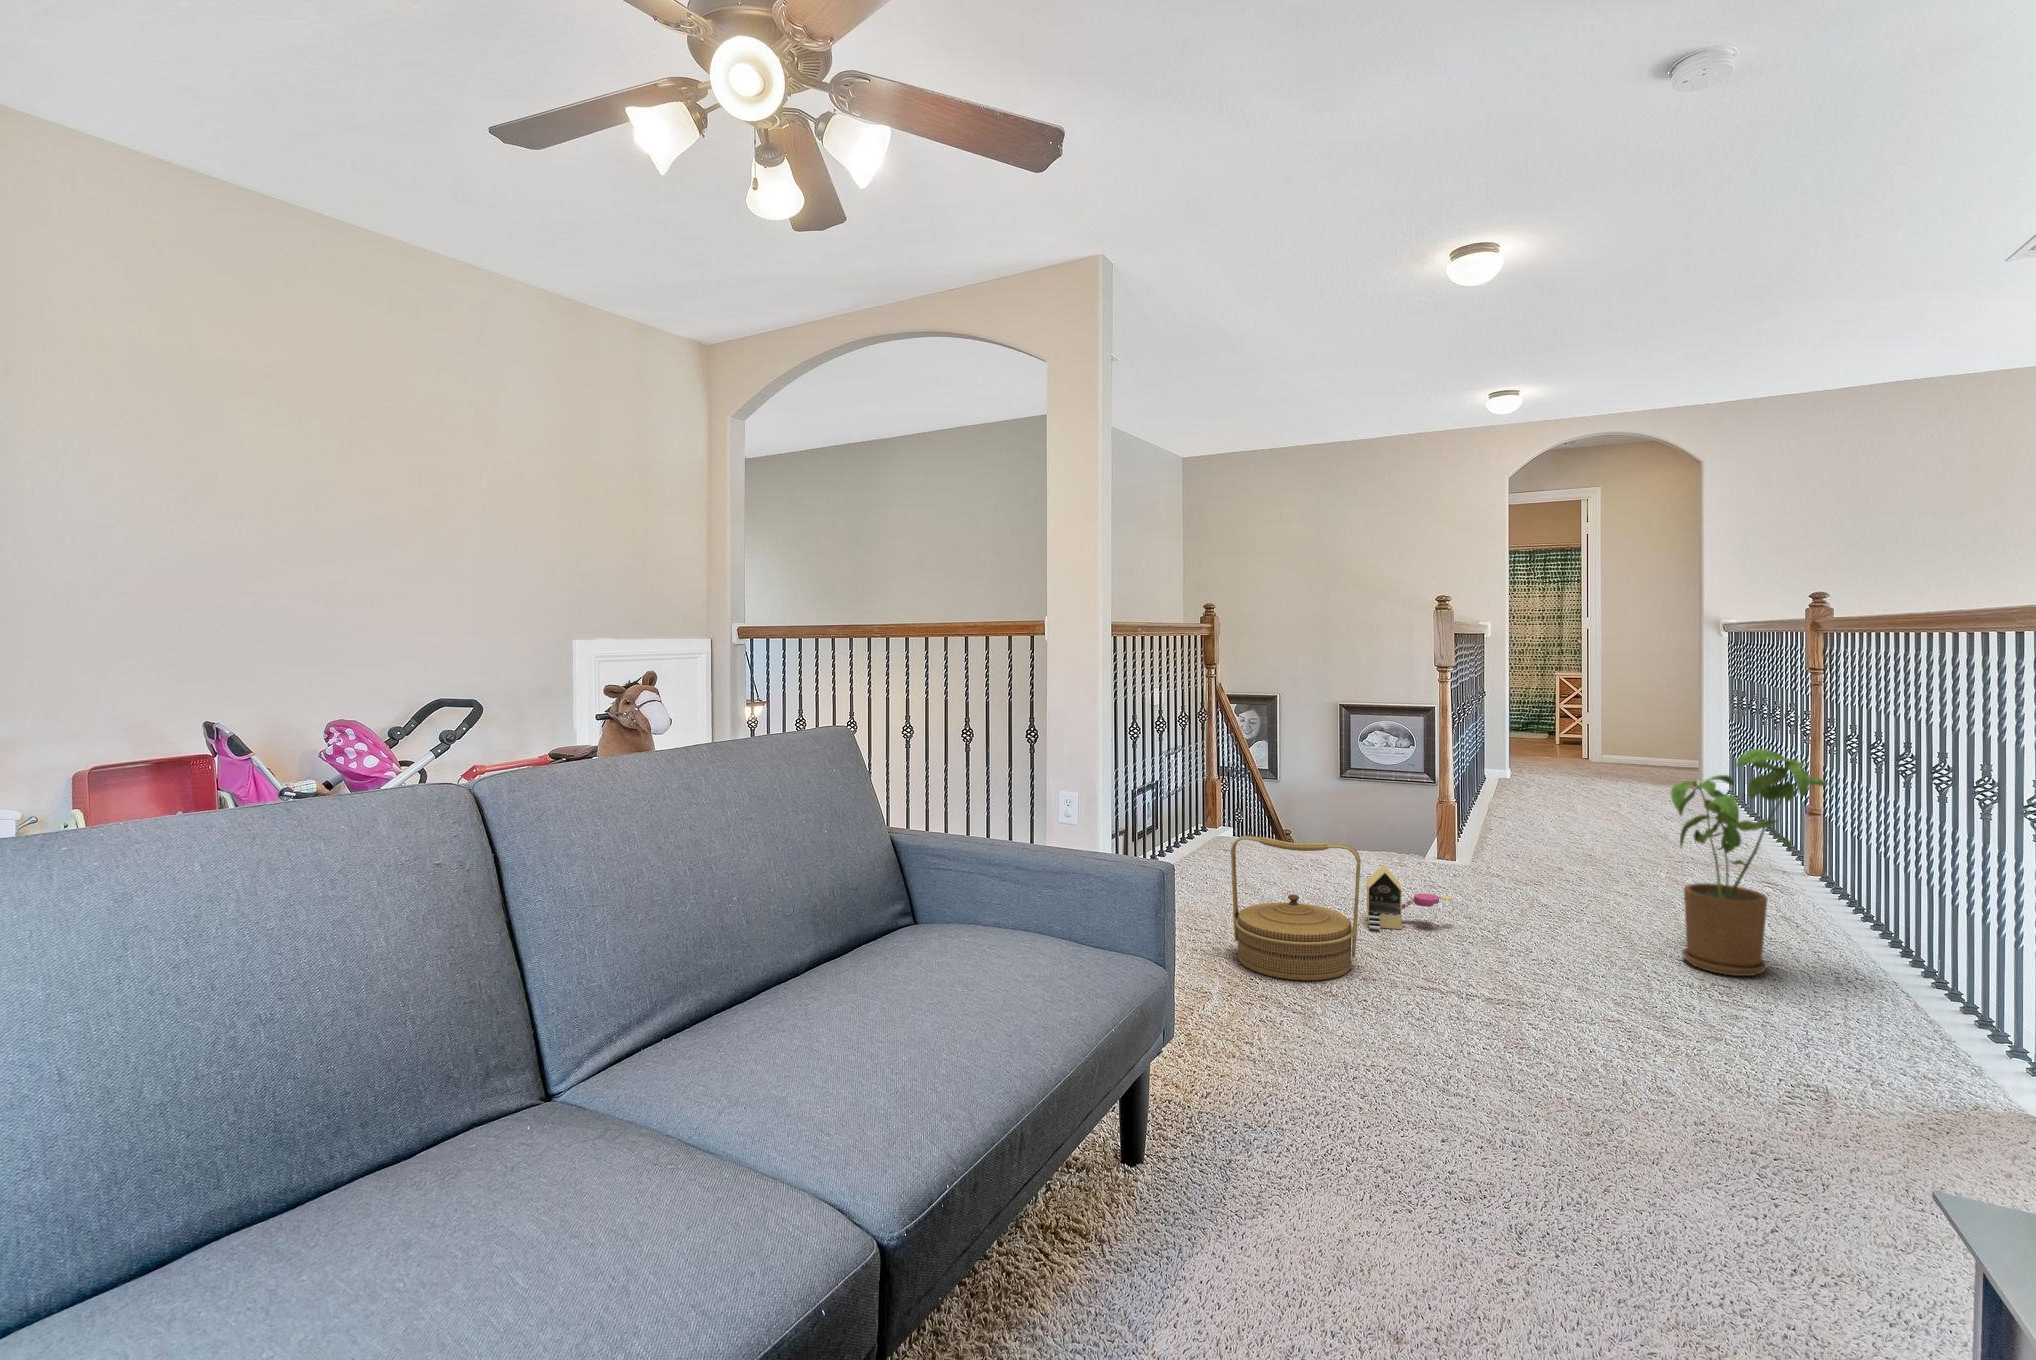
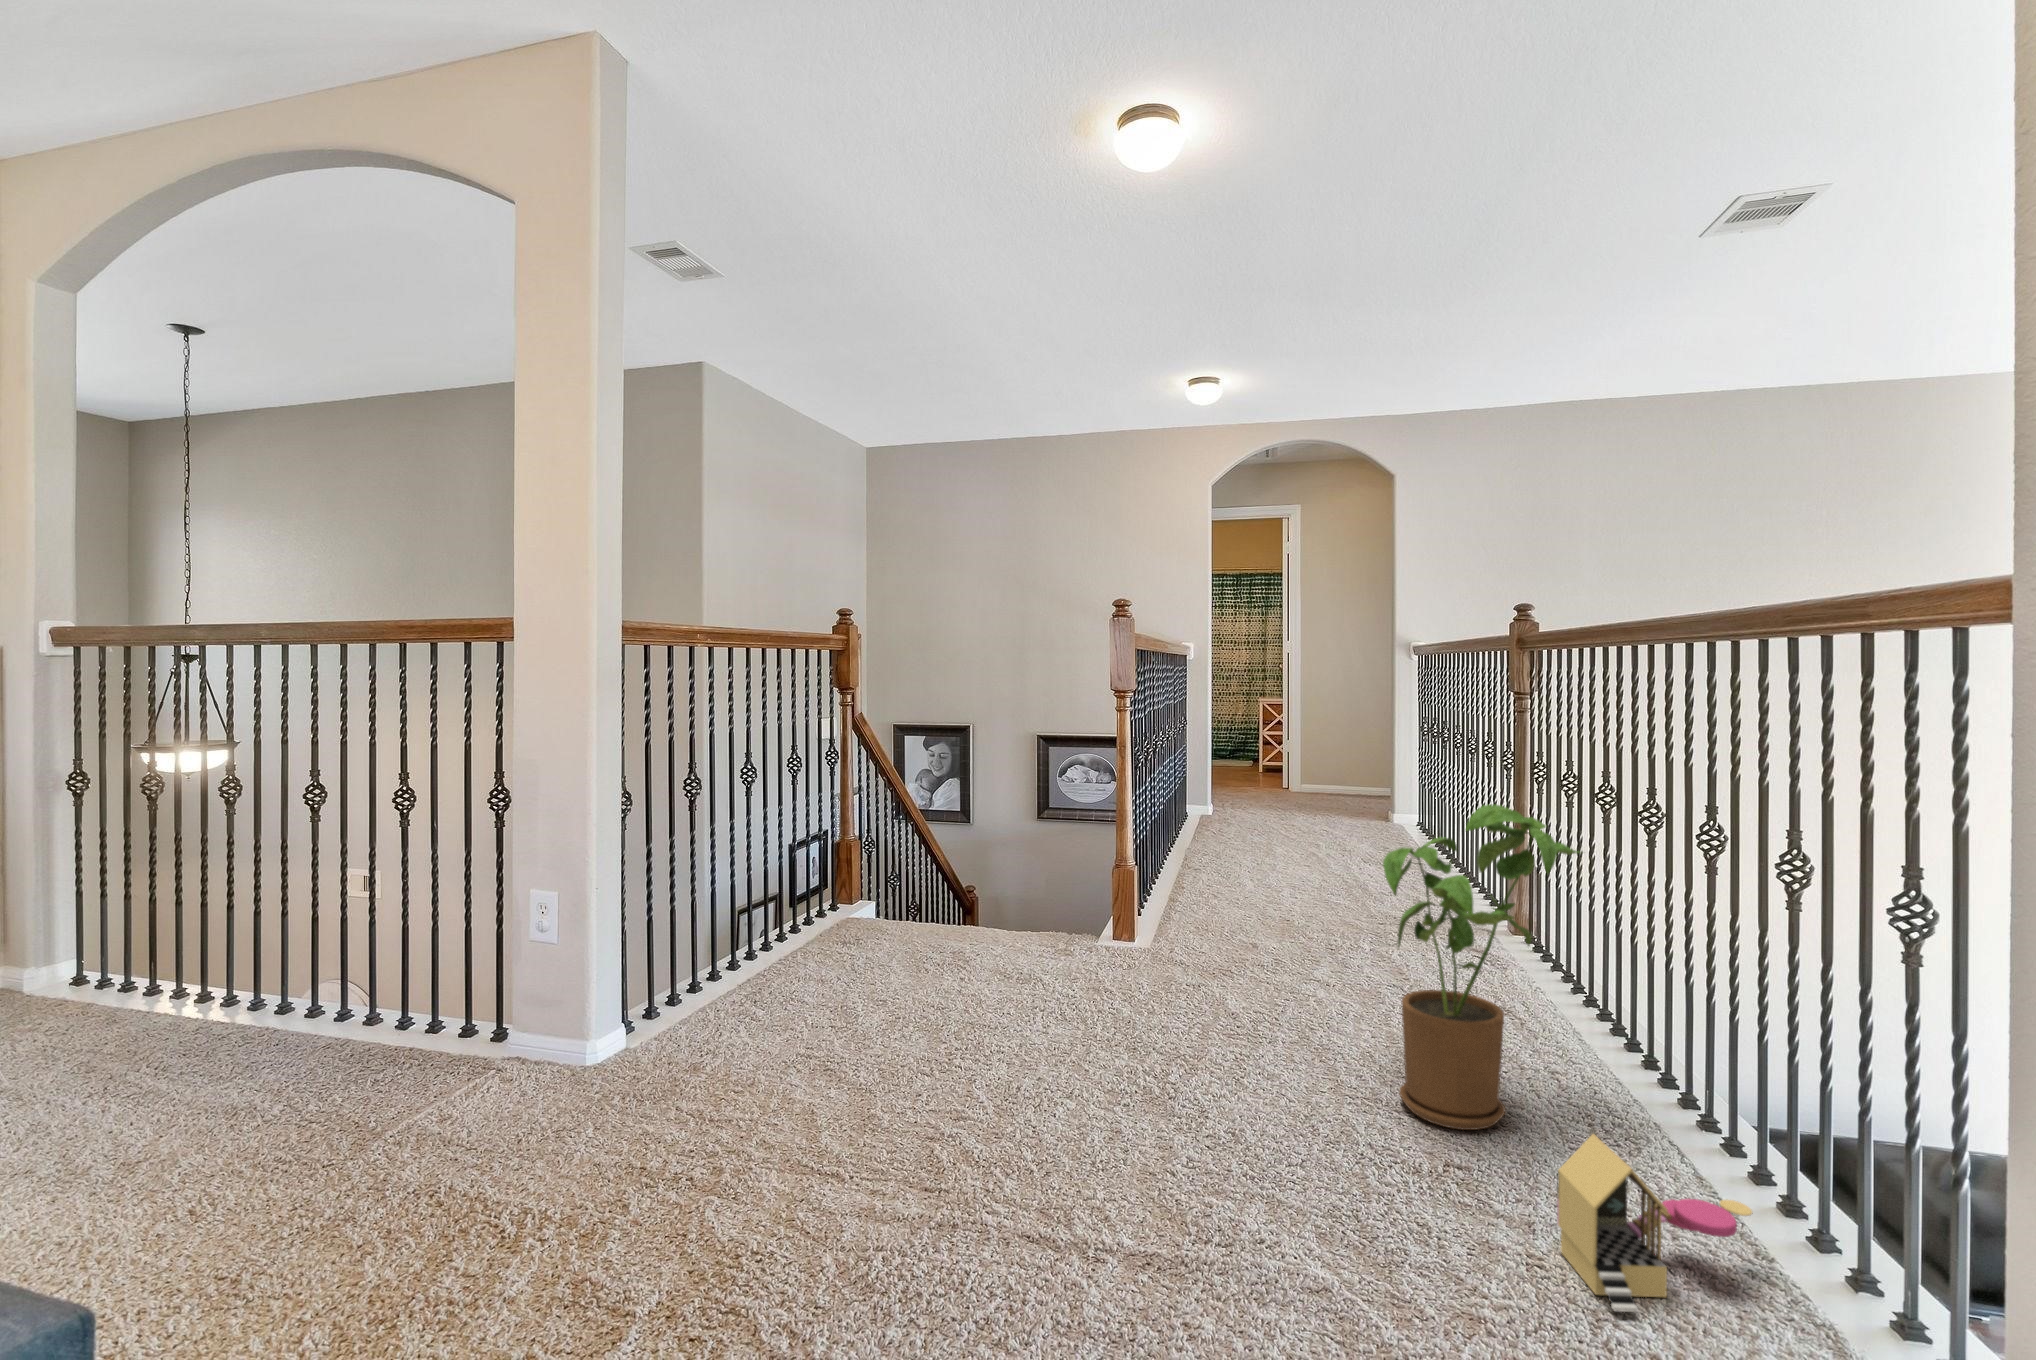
basket: present [1231,836,1361,981] -> none [751,968,951,1229]
toy house: present [1367,864,1453,929] -> present [1557,1134,1753,1312]

